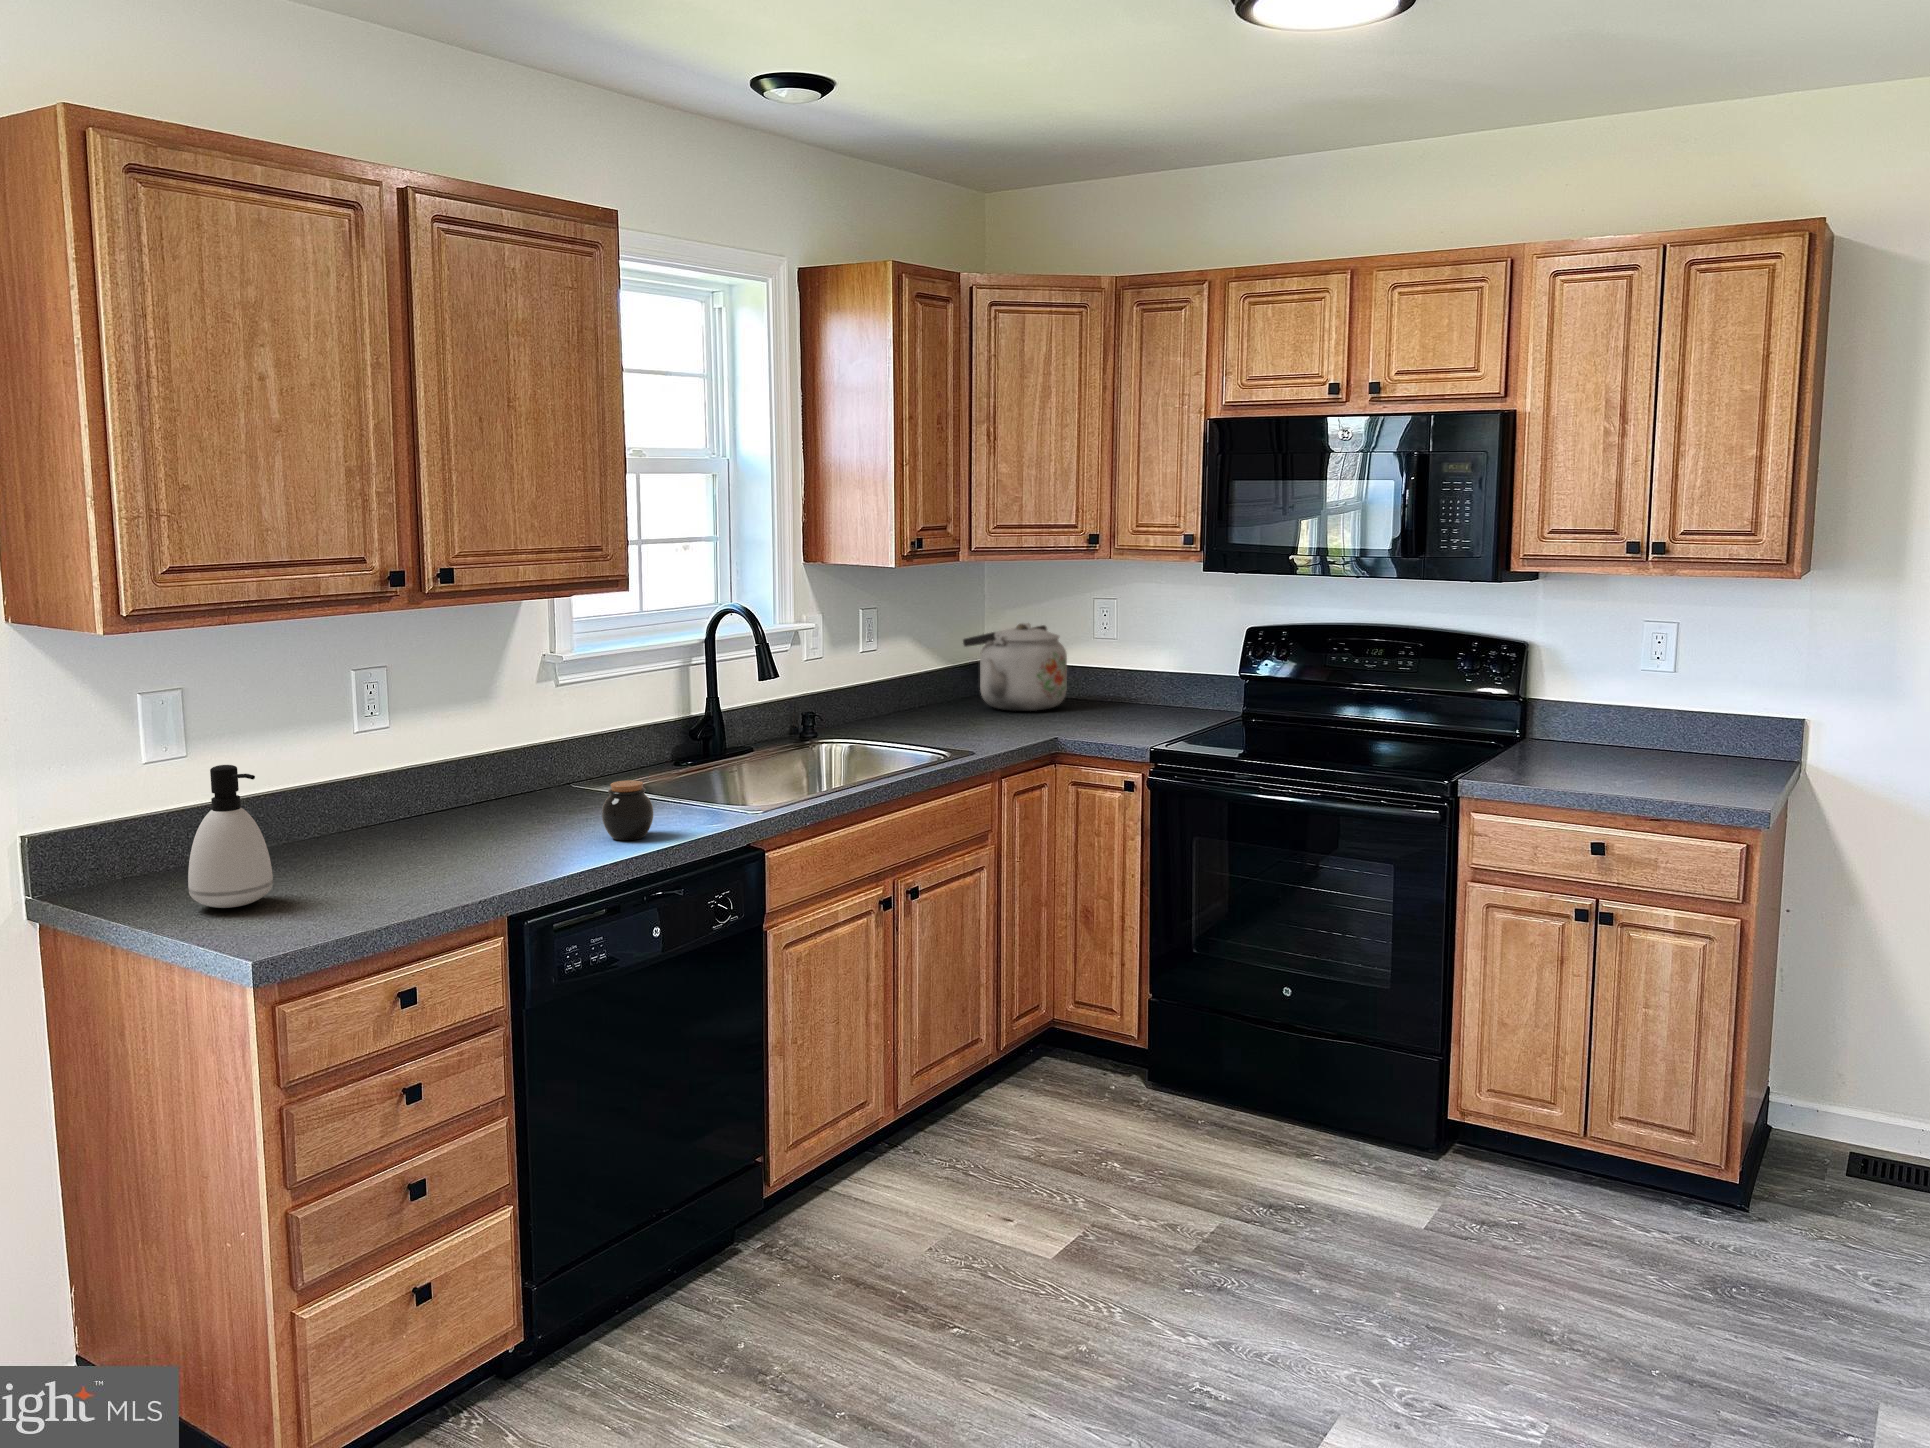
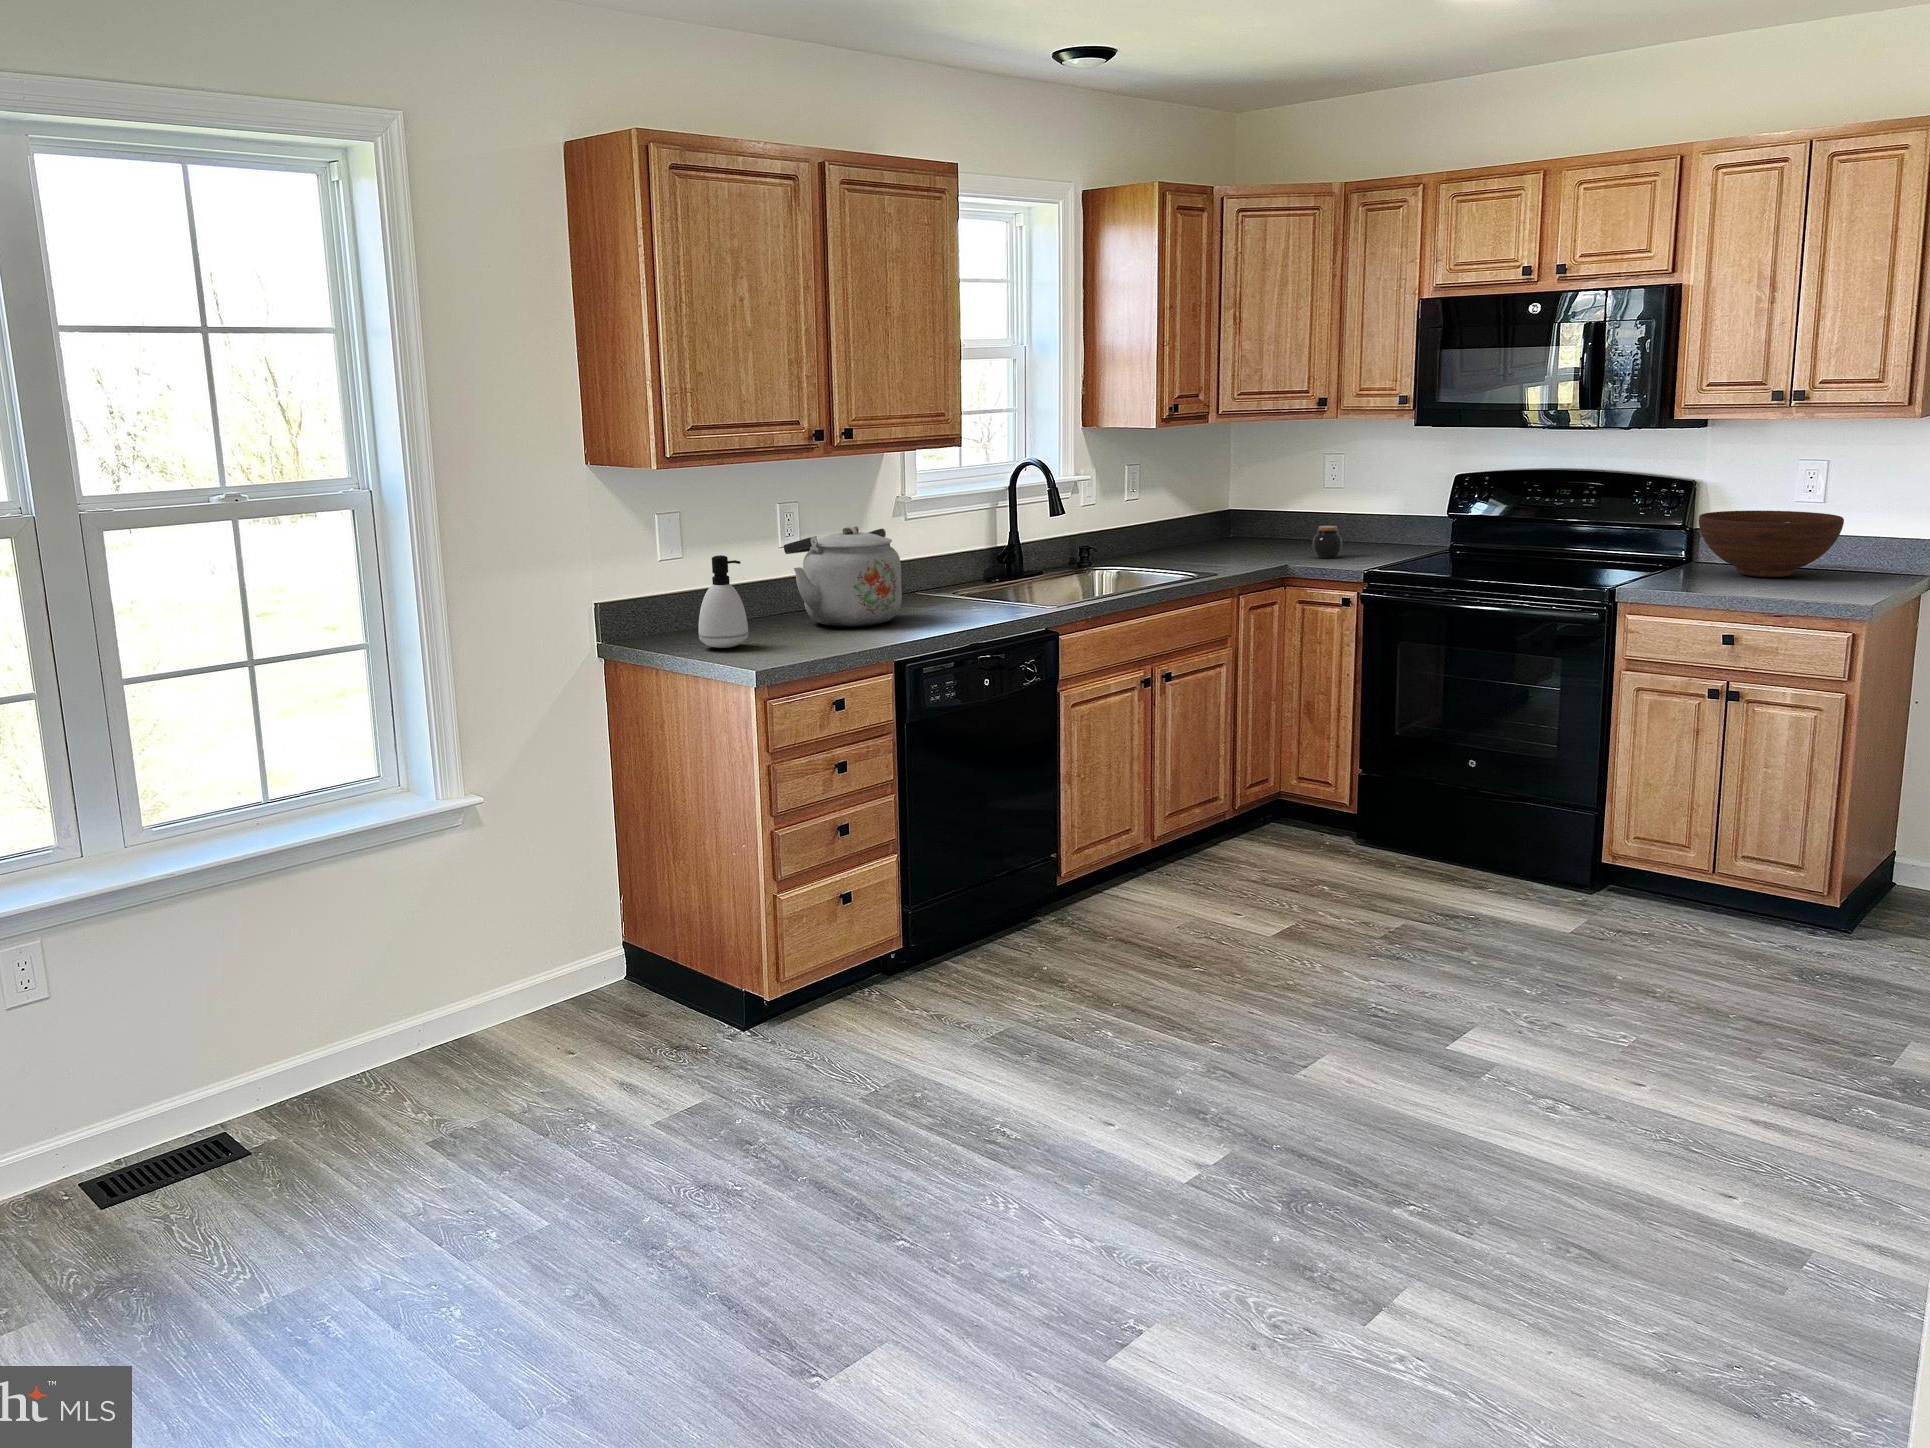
kettle: present [963,623,1067,711] -> present [784,526,902,626]
fruit bowl: none [1541,679,1707,762] -> present [1699,511,1844,577]
jar: present [602,780,653,840] -> present [1313,526,1342,558]

